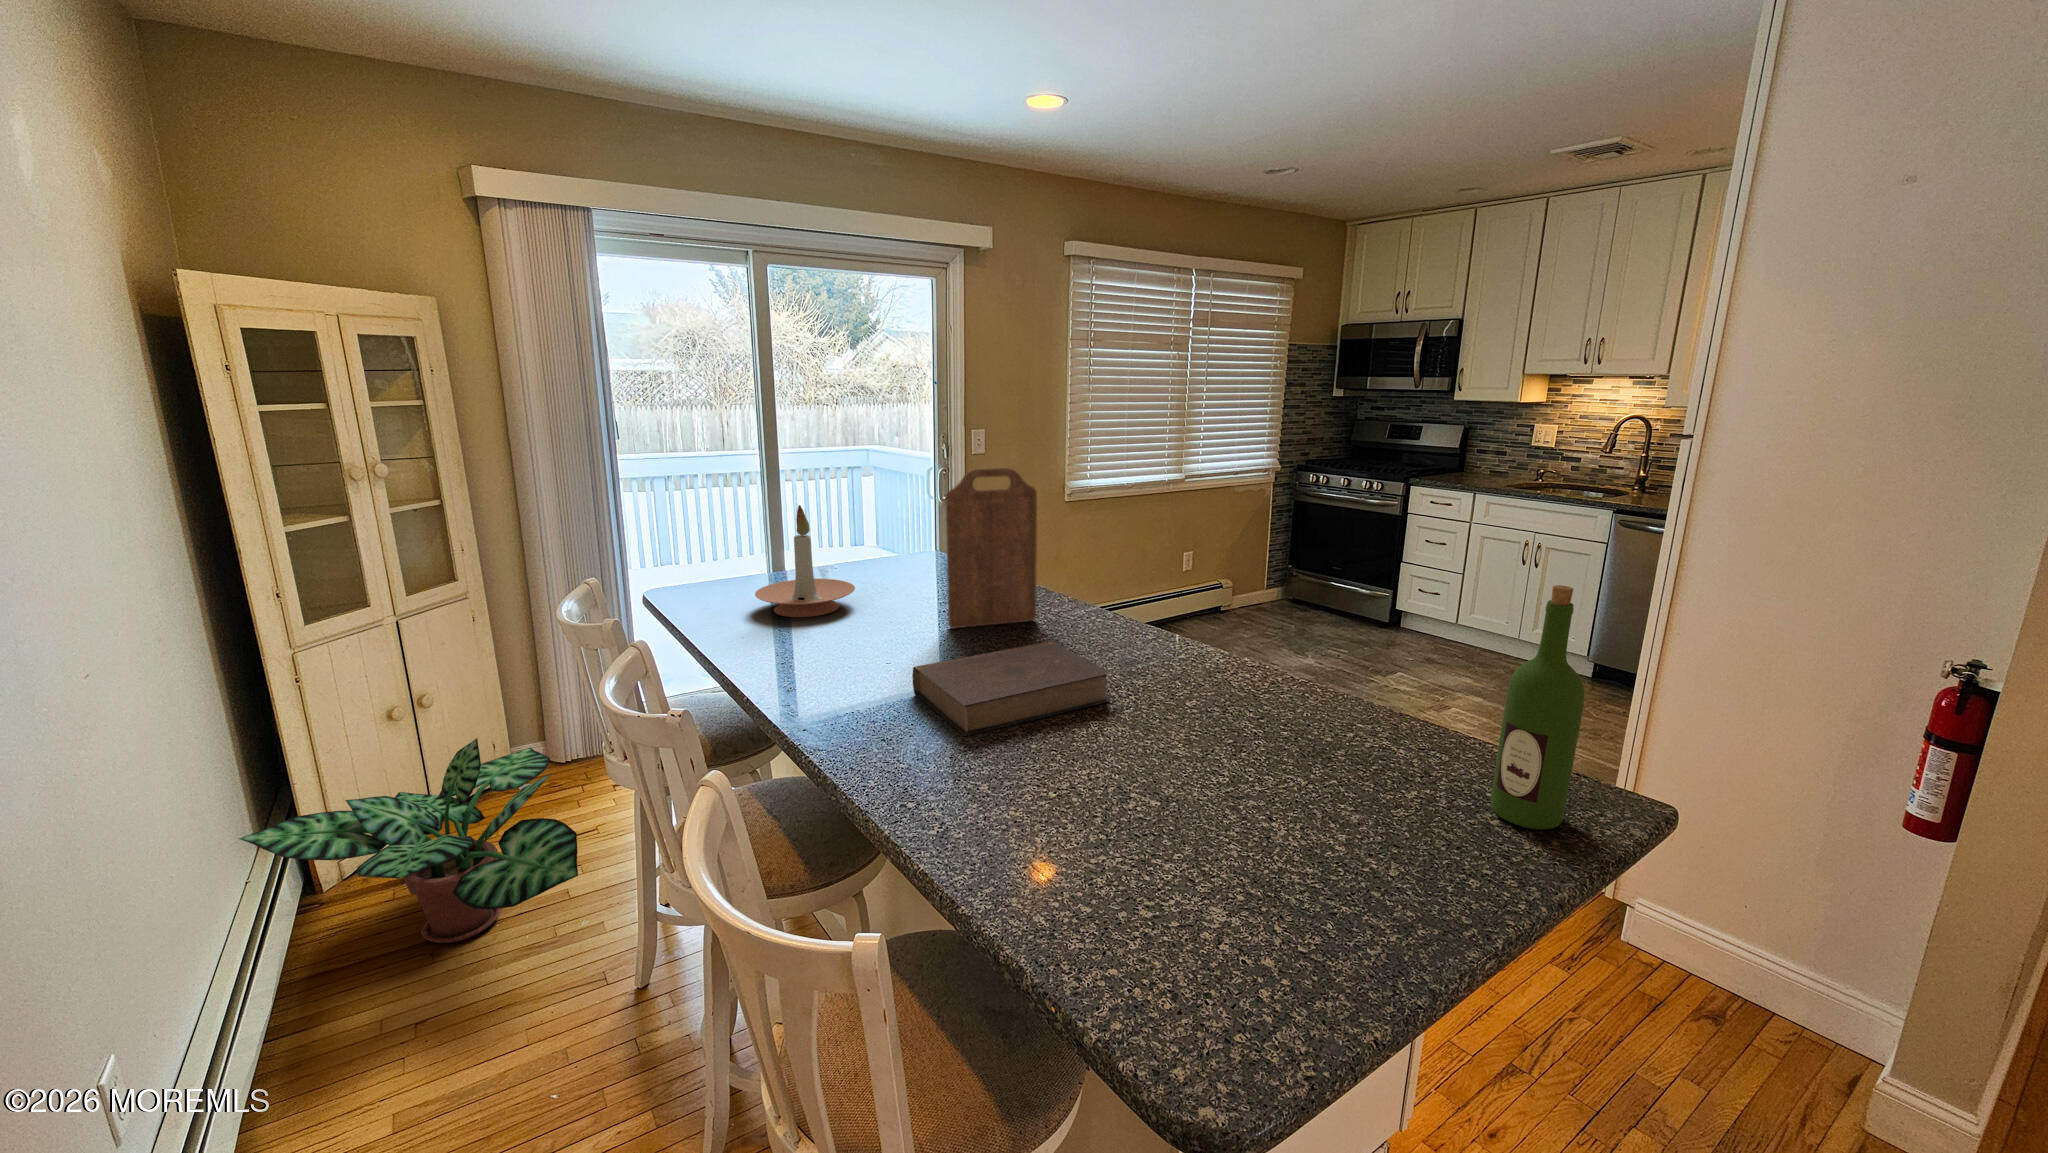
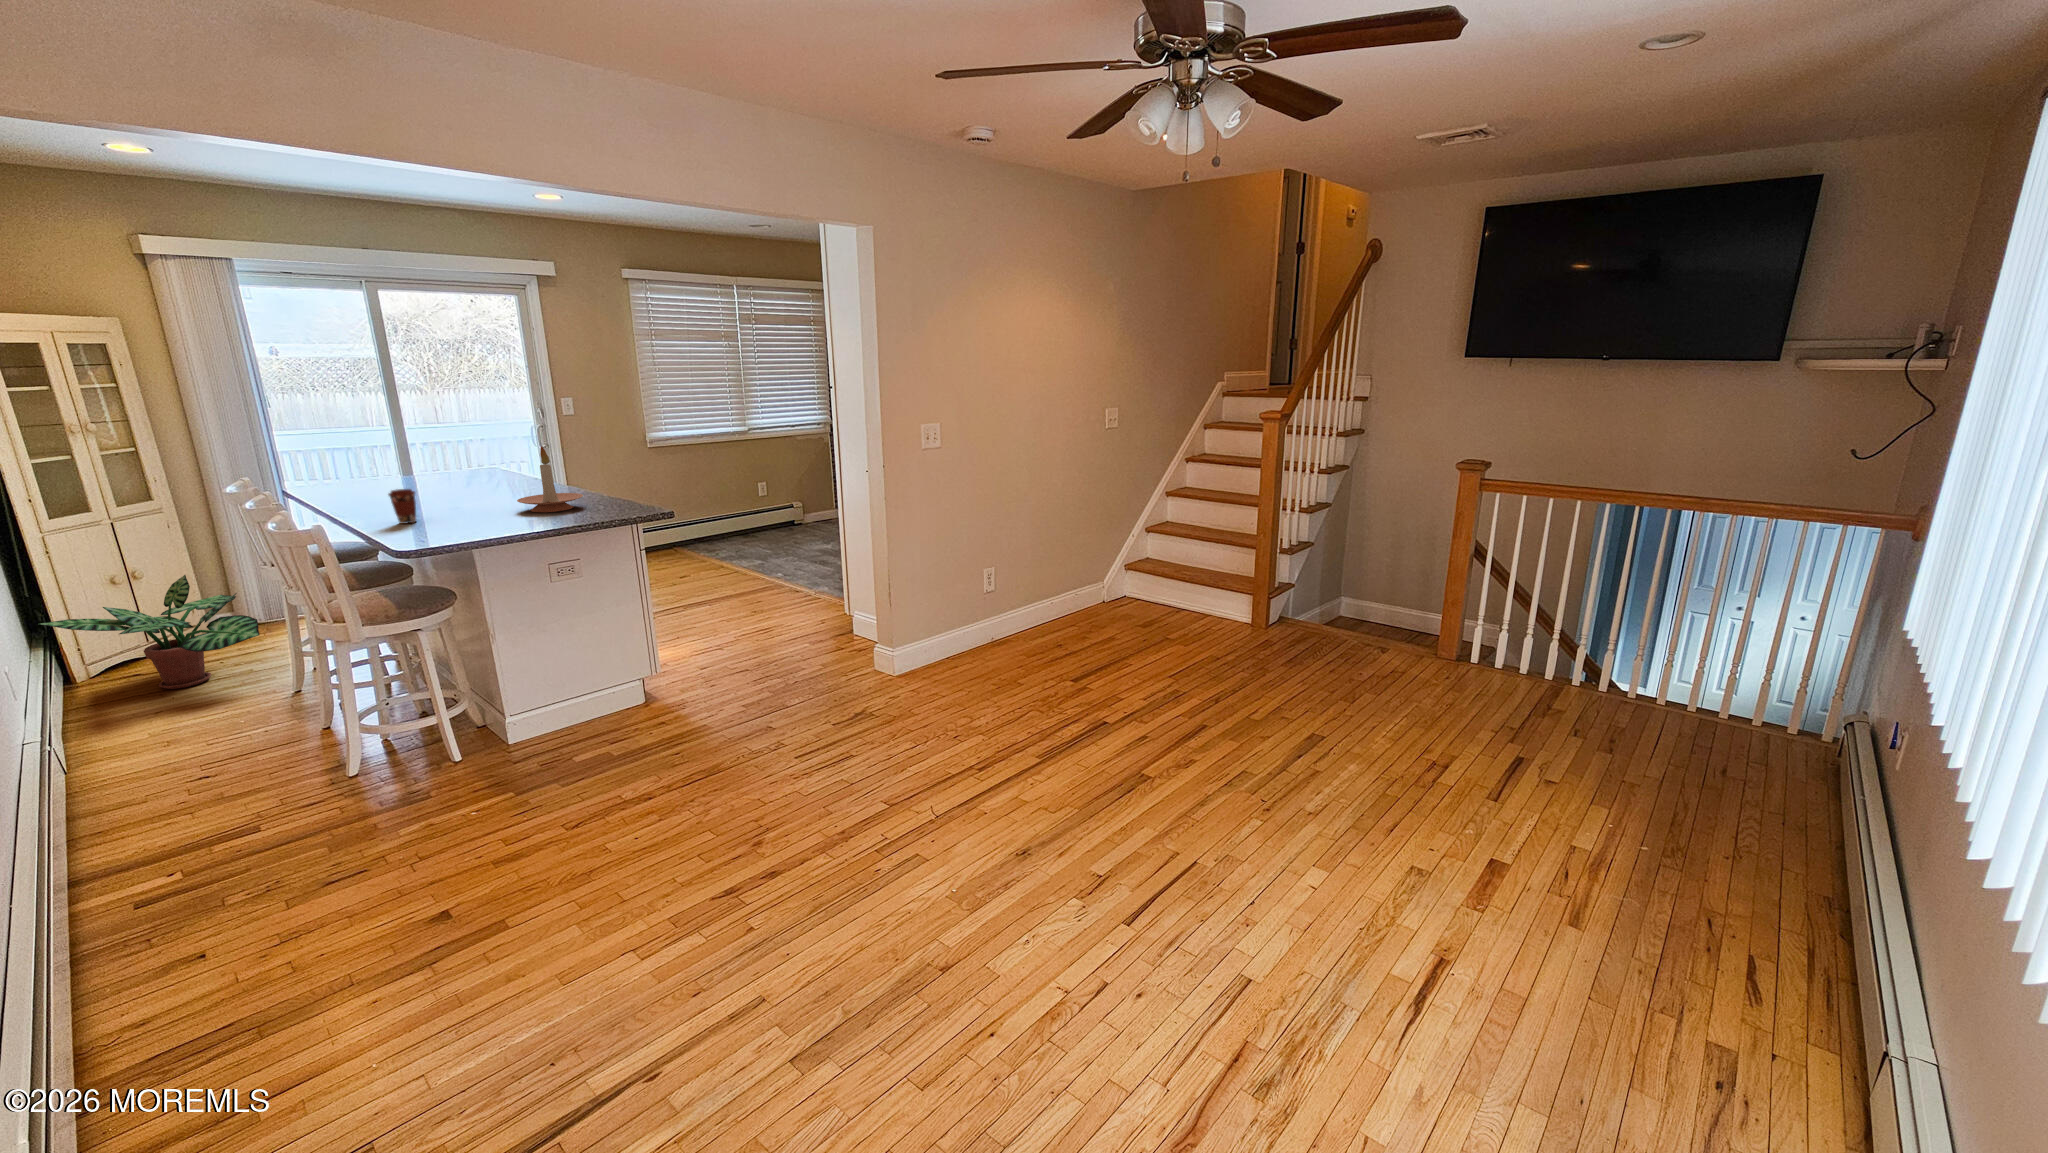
cutting board: present [946,468,1037,628] -> none [447,411,510,489]
candle holder: present [755,505,855,617] -> present [517,446,583,512]
wine bottle: present [1491,585,1584,830] -> none [596,434,624,512]
book: present [913,641,1111,736] -> none [414,484,506,510]
coffee cup: none [949,731,1019,845] -> present [388,489,416,524]

